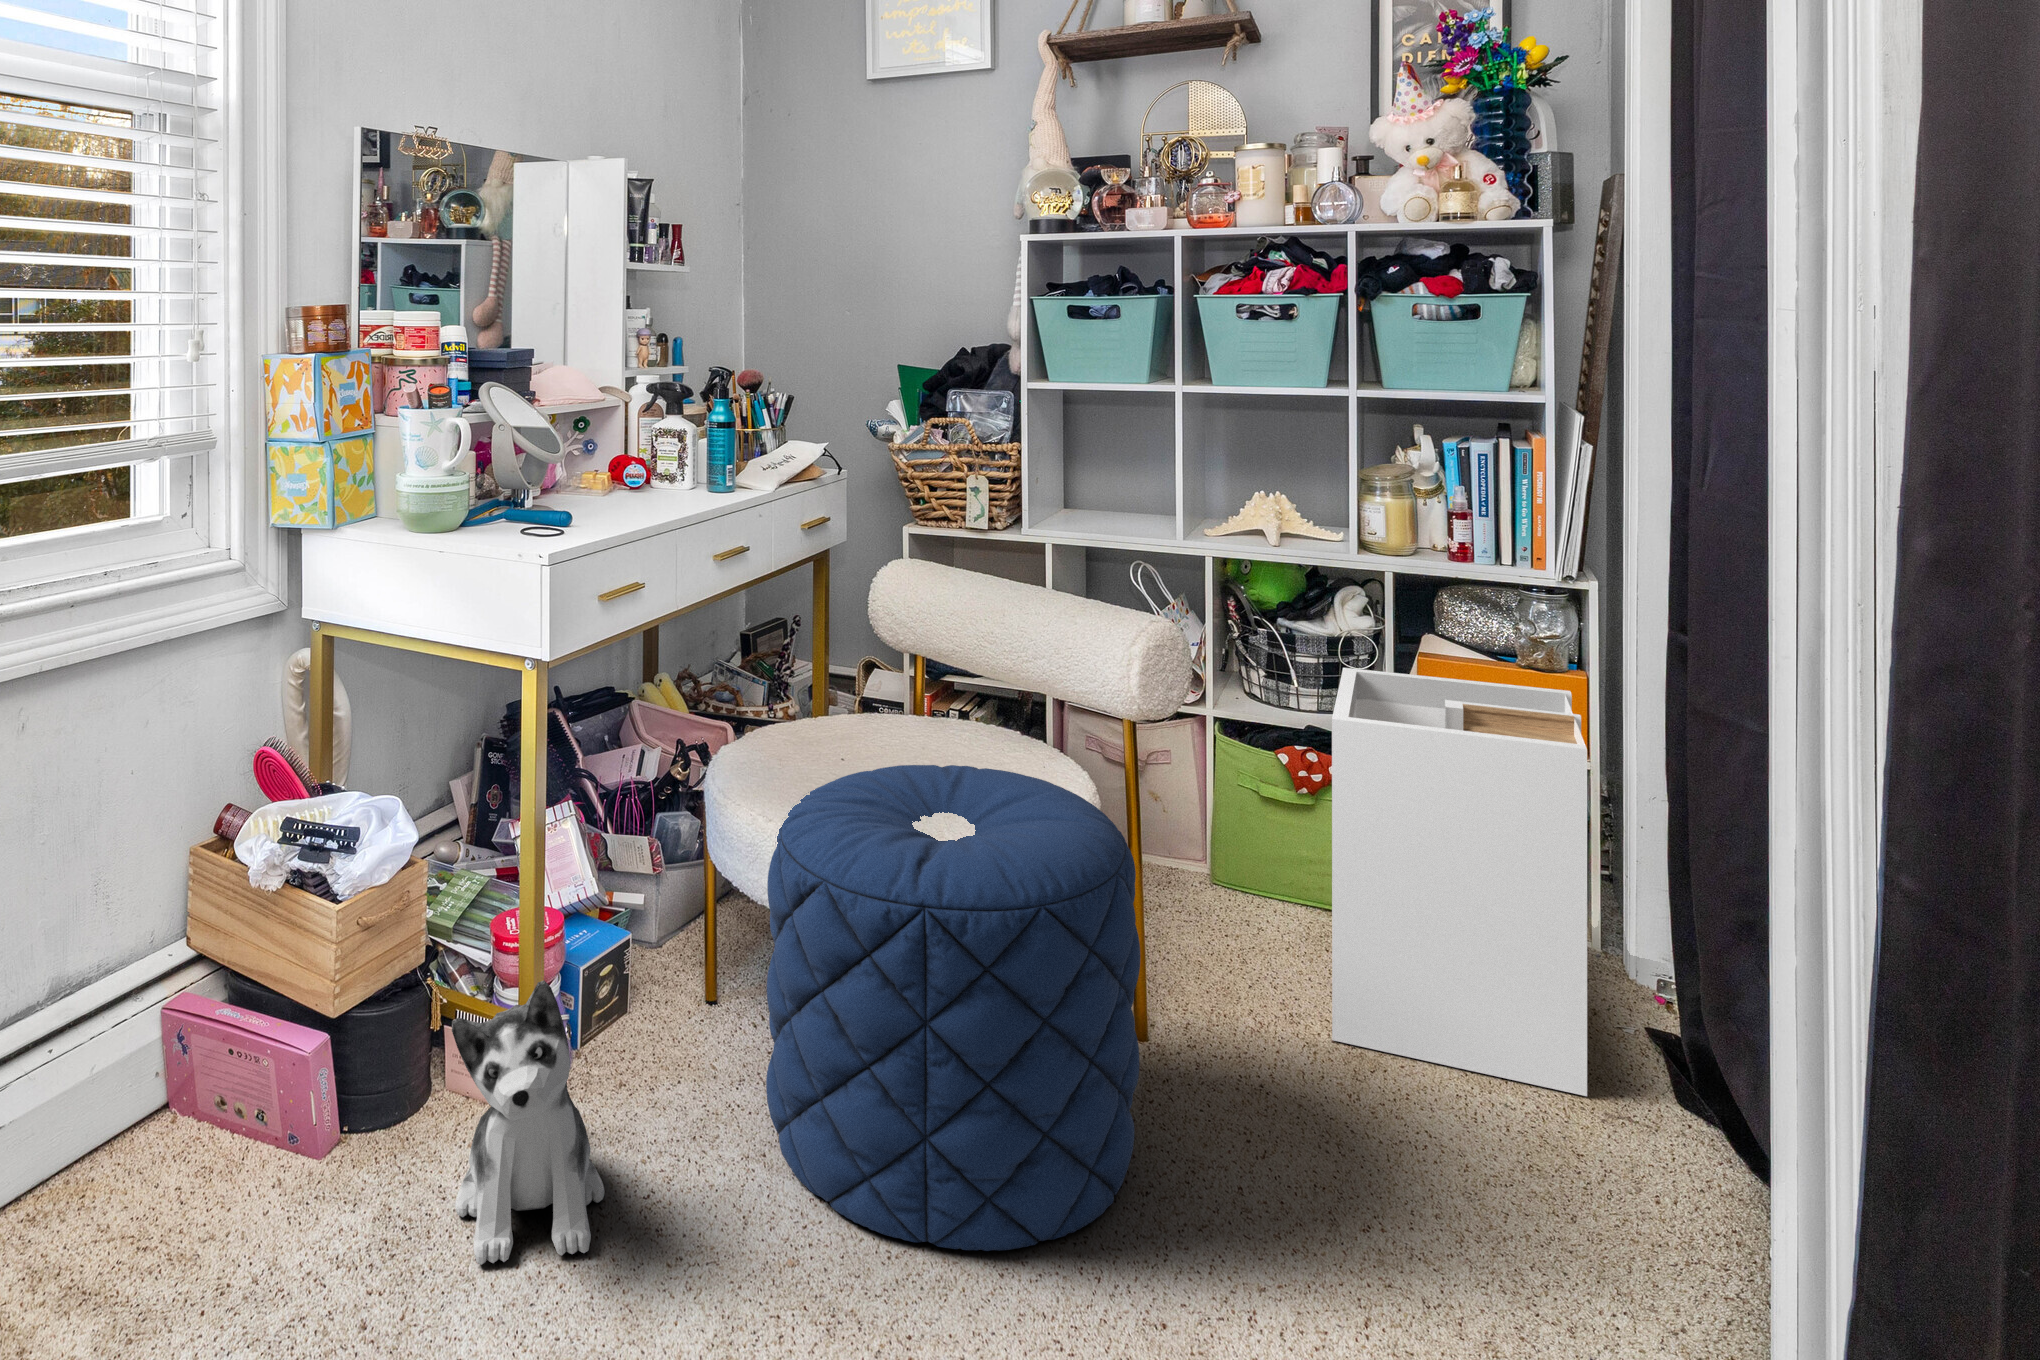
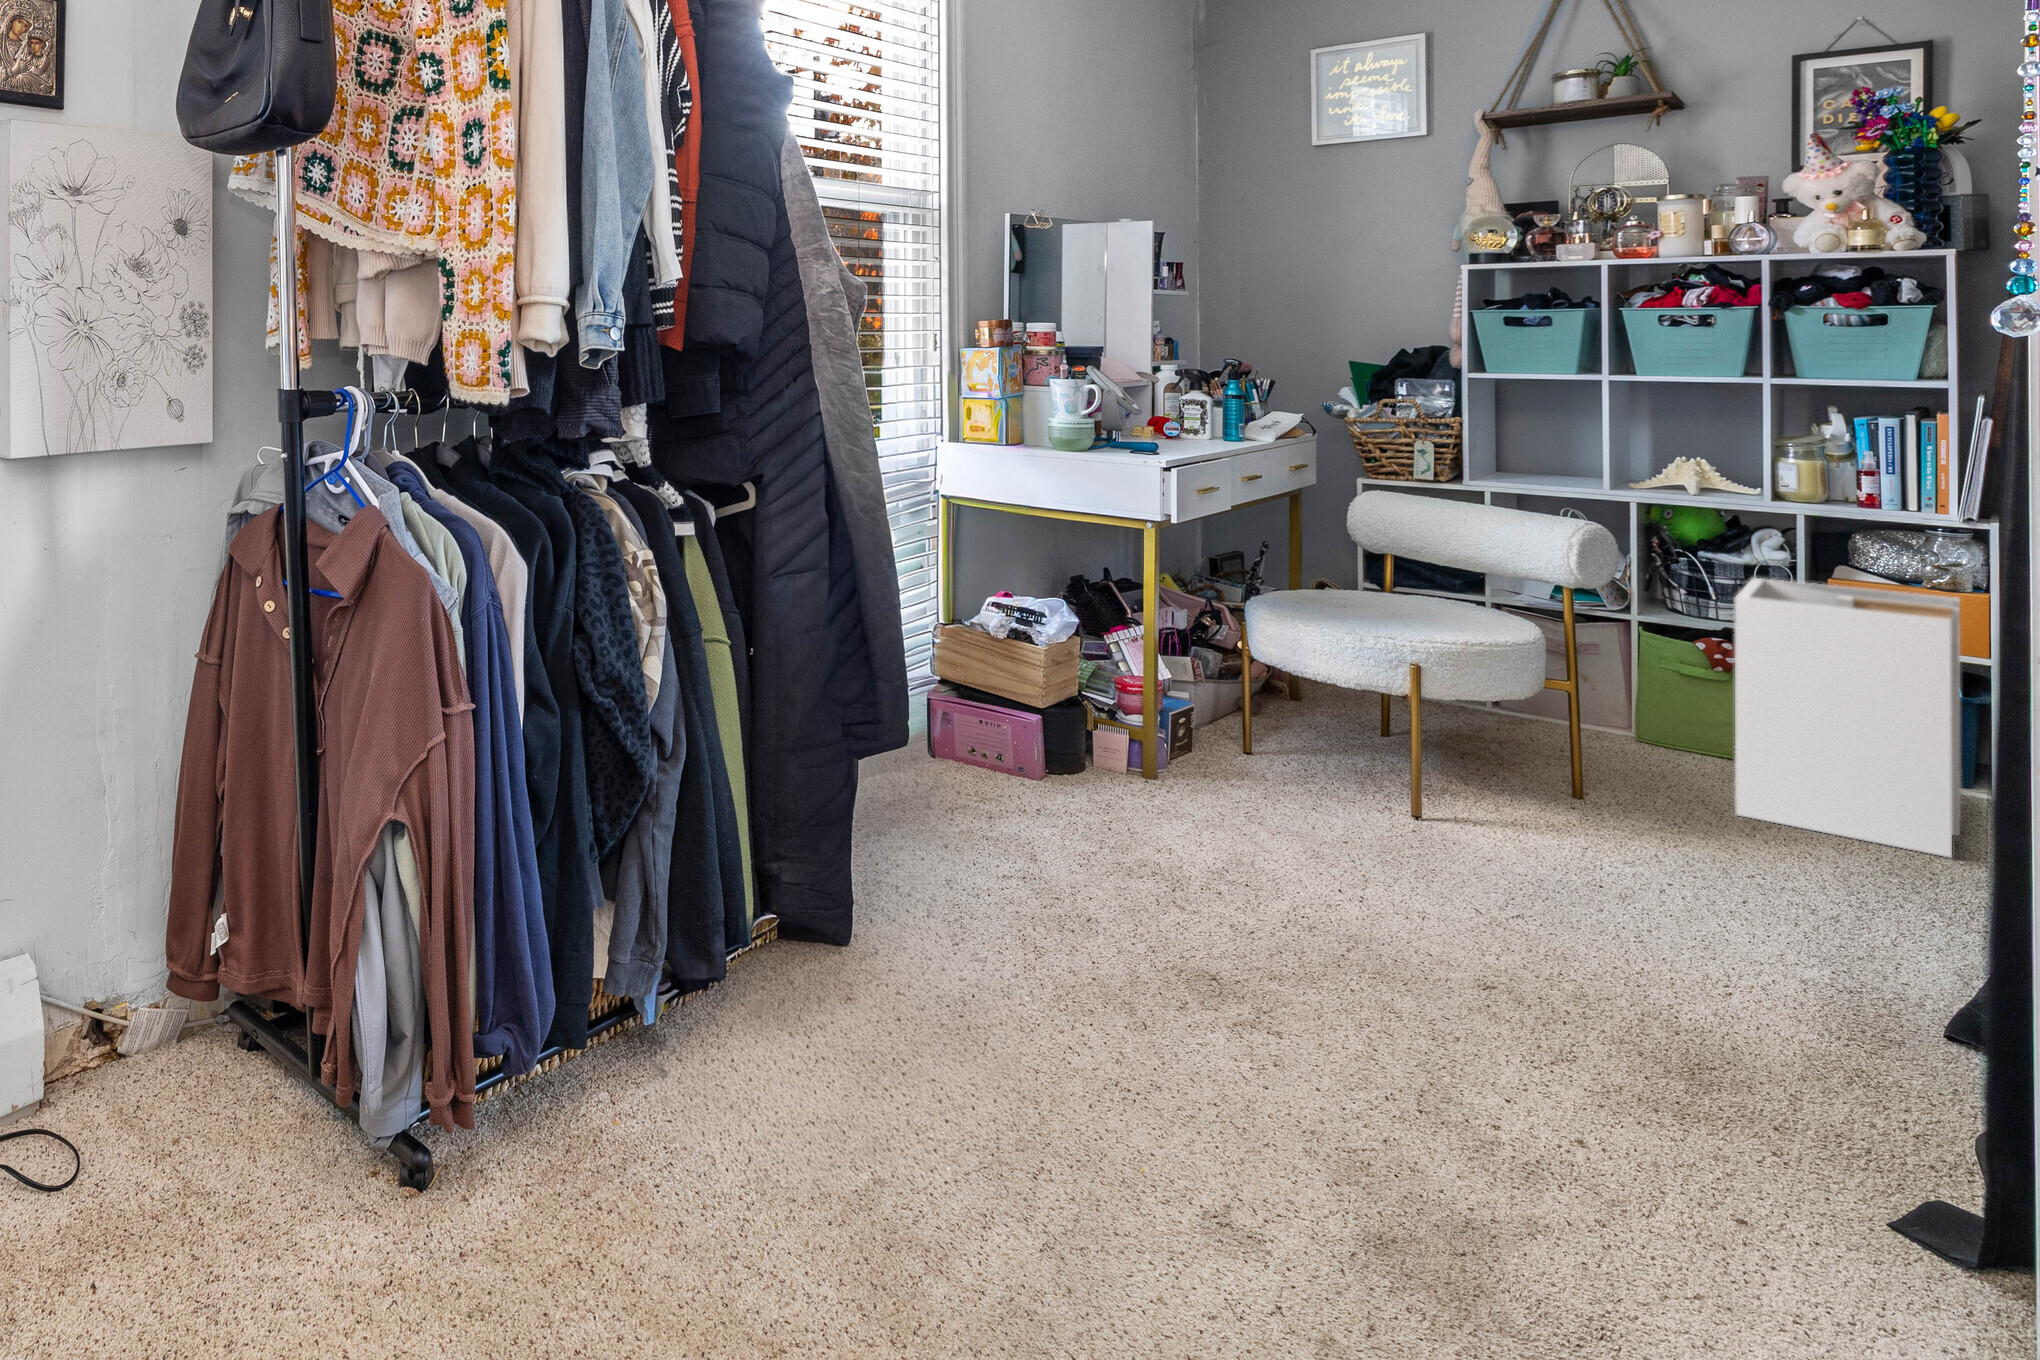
pouf: present [766,765,1140,1251] -> none [1311,605,1575,858]
plush toy: present [452,980,604,1265] -> none [1130,686,1220,827]

